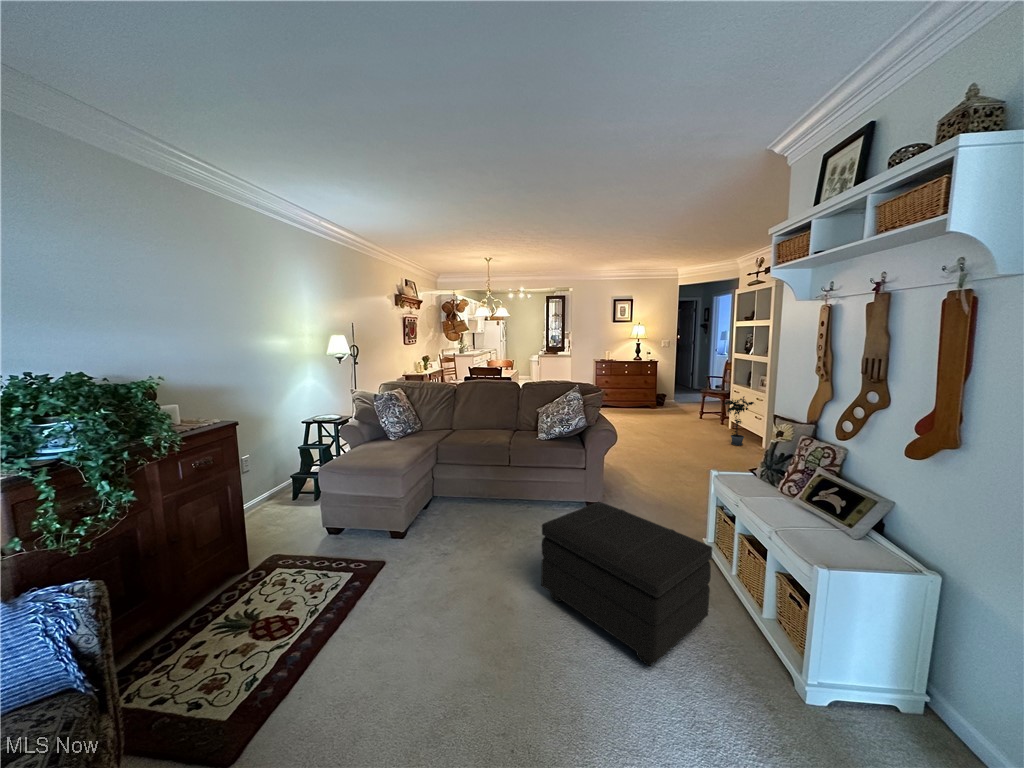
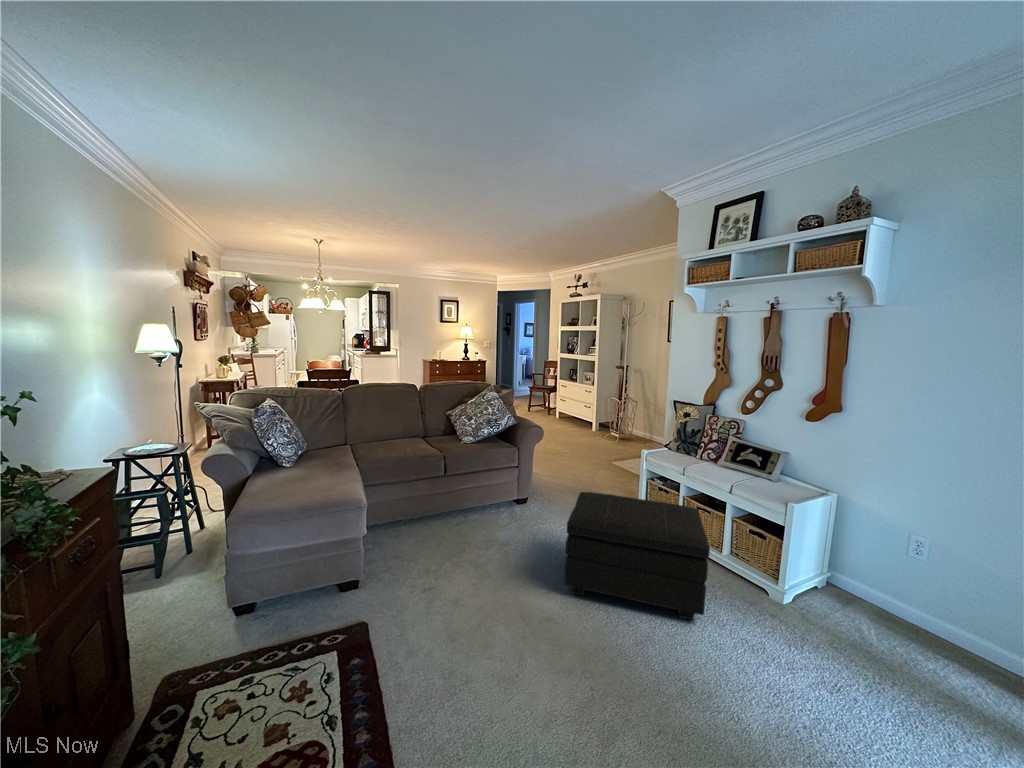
potted plant: present [723,397,754,446] -> none [563,389,585,431]

